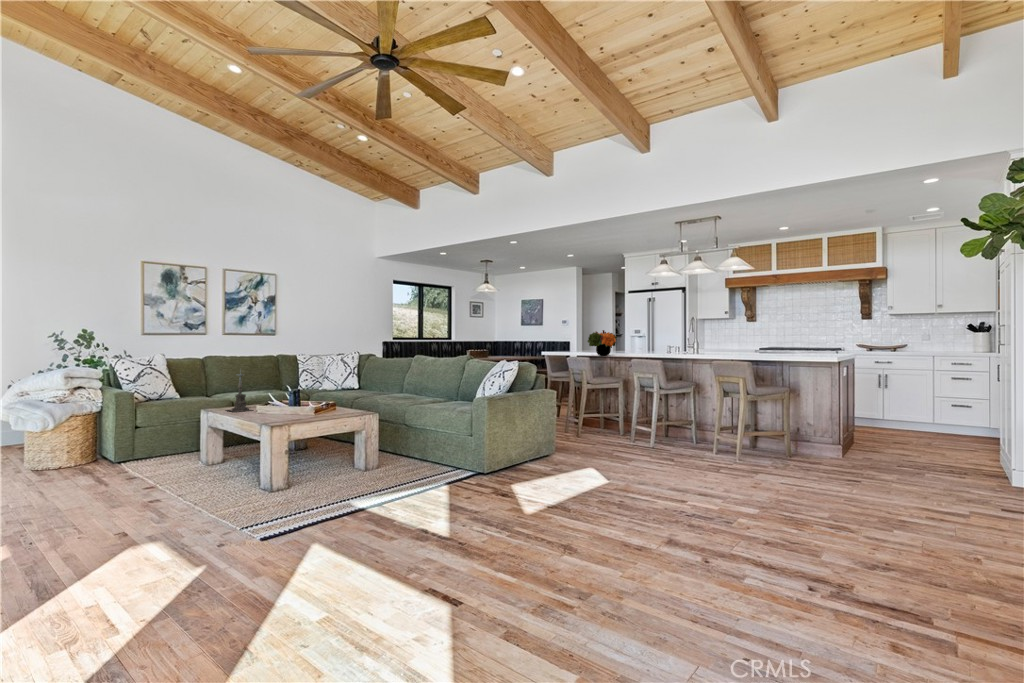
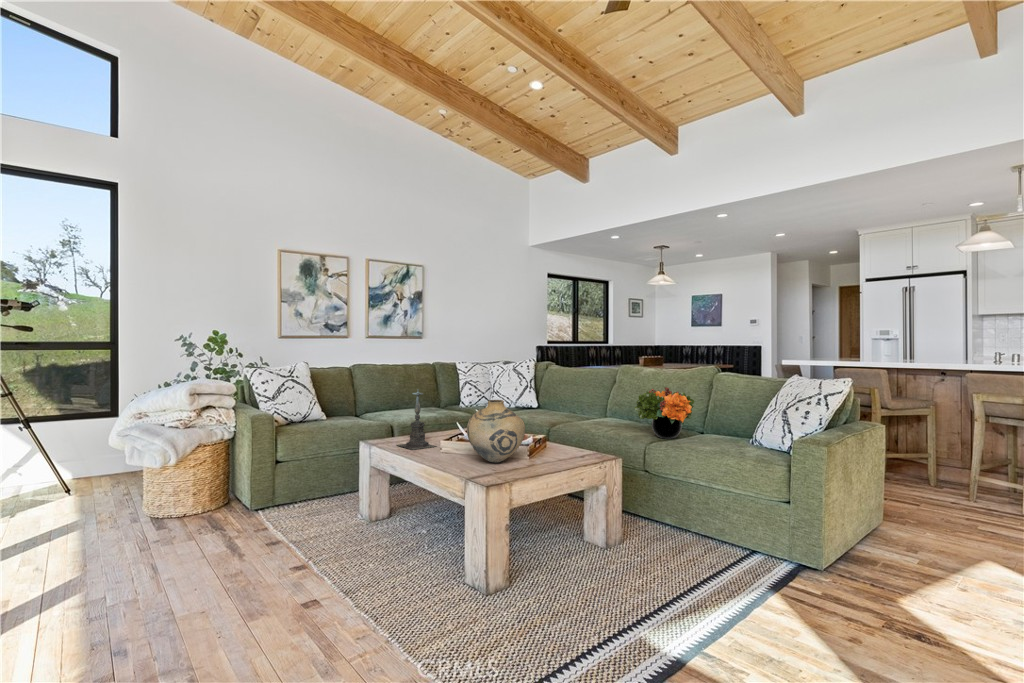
flower arrangement: present [587,330,617,356] -> present [635,387,694,439]
vase: none [264,377,305,416] -> present [467,400,525,463]

